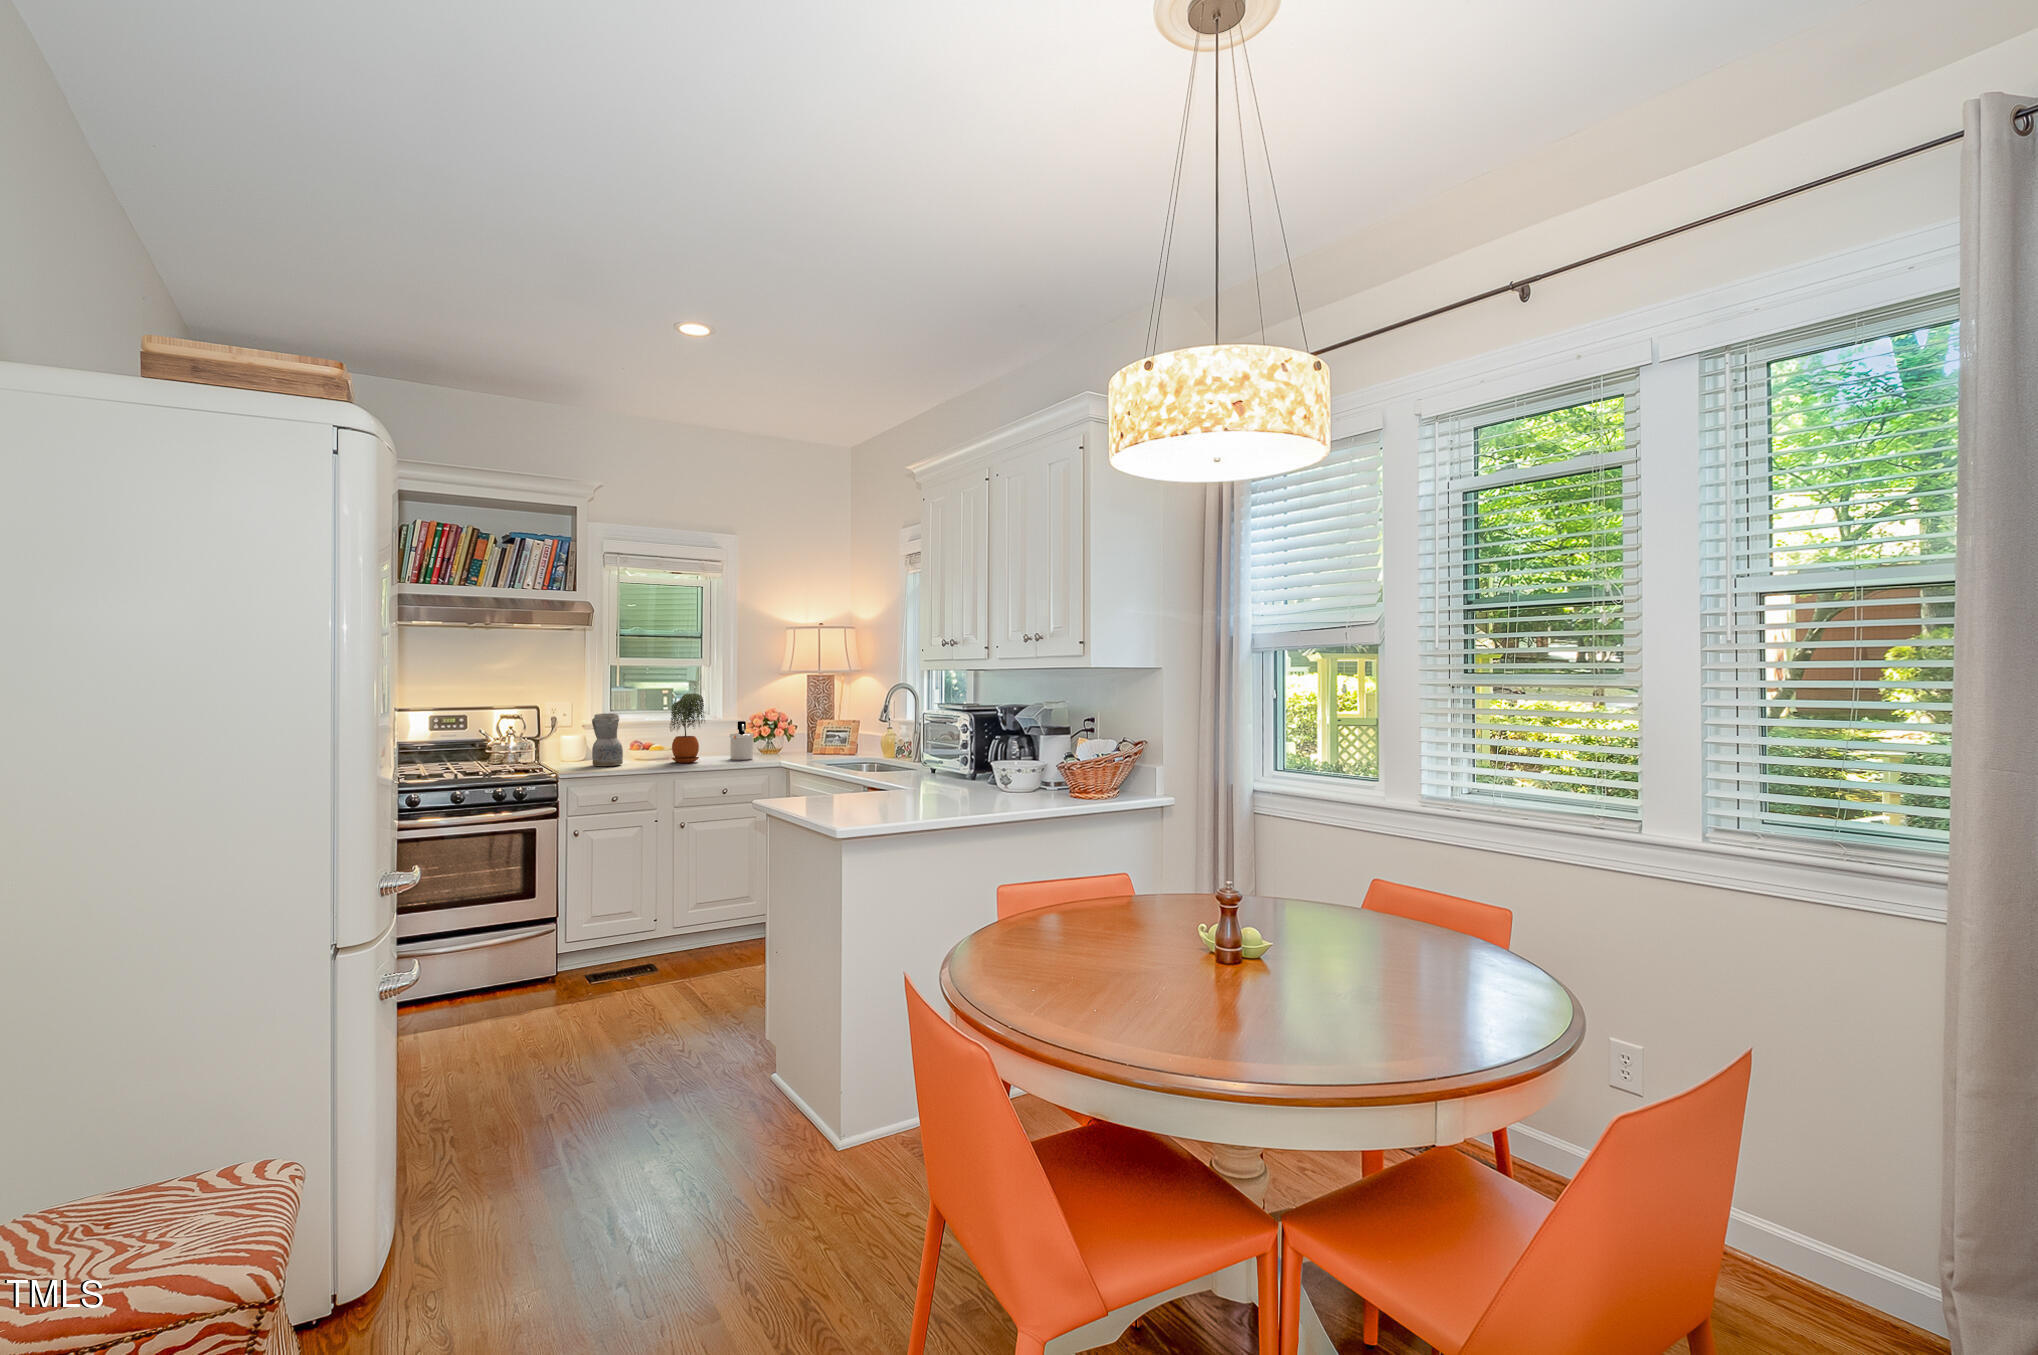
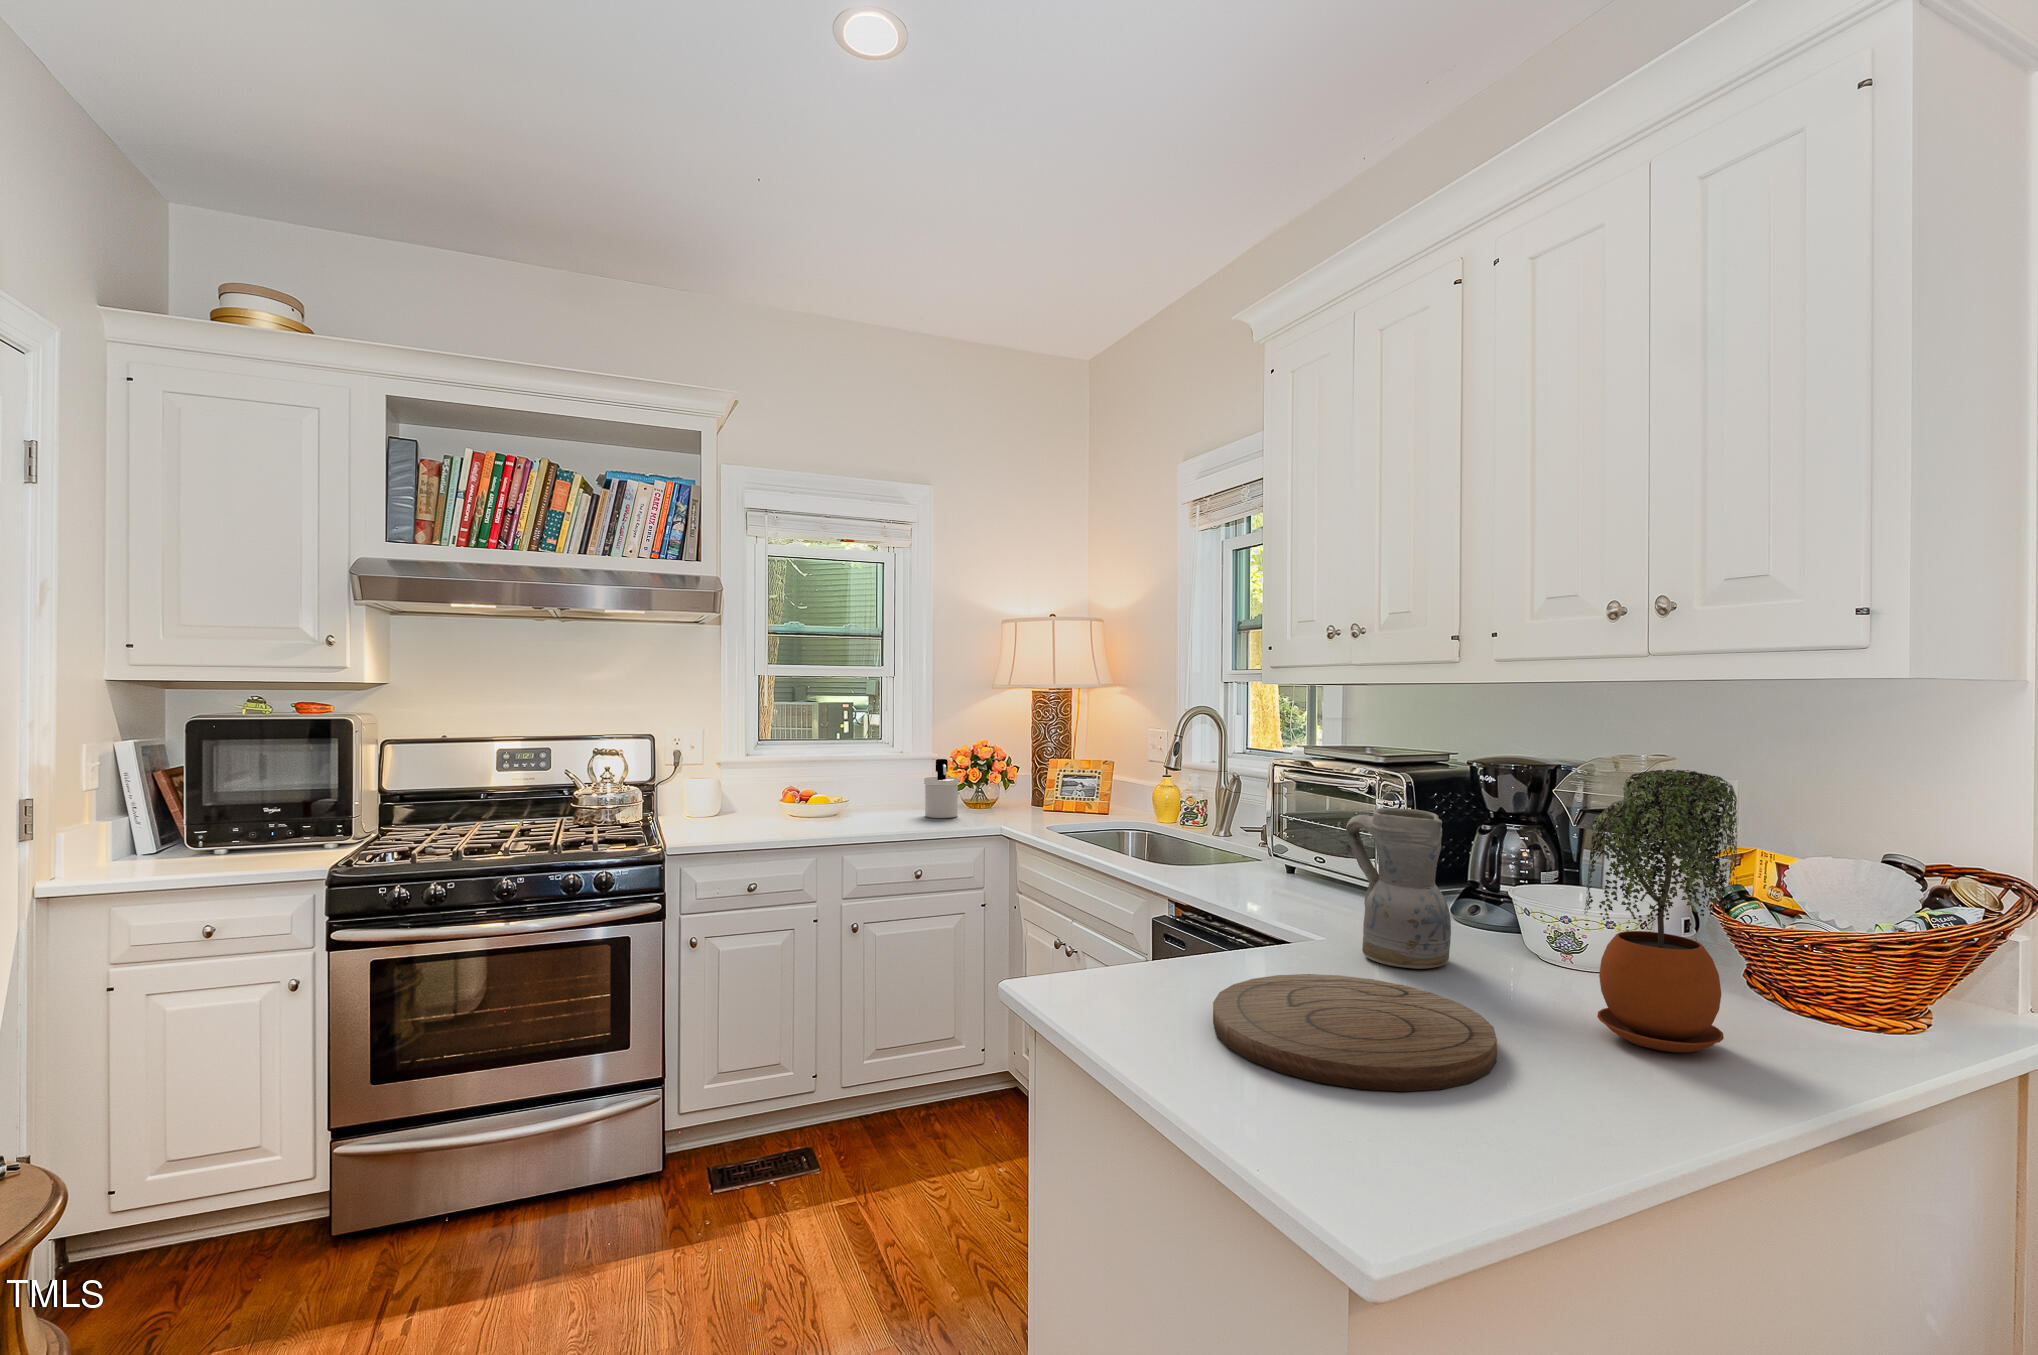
potted plant: present [670,693,705,763] -> present [1584,769,1737,1053]
ceramic pitcher: present [592,713,623,766] -> present [1346,808,1451,969]
cutting board: none [834,795,941,818] -> present [1213,974,1497,1091]

